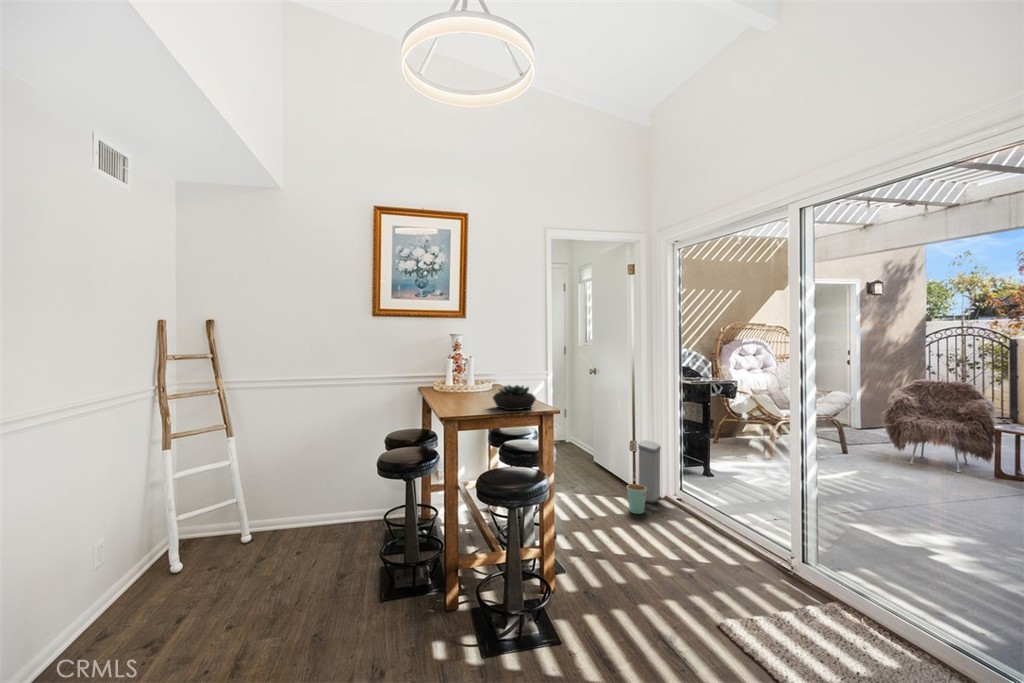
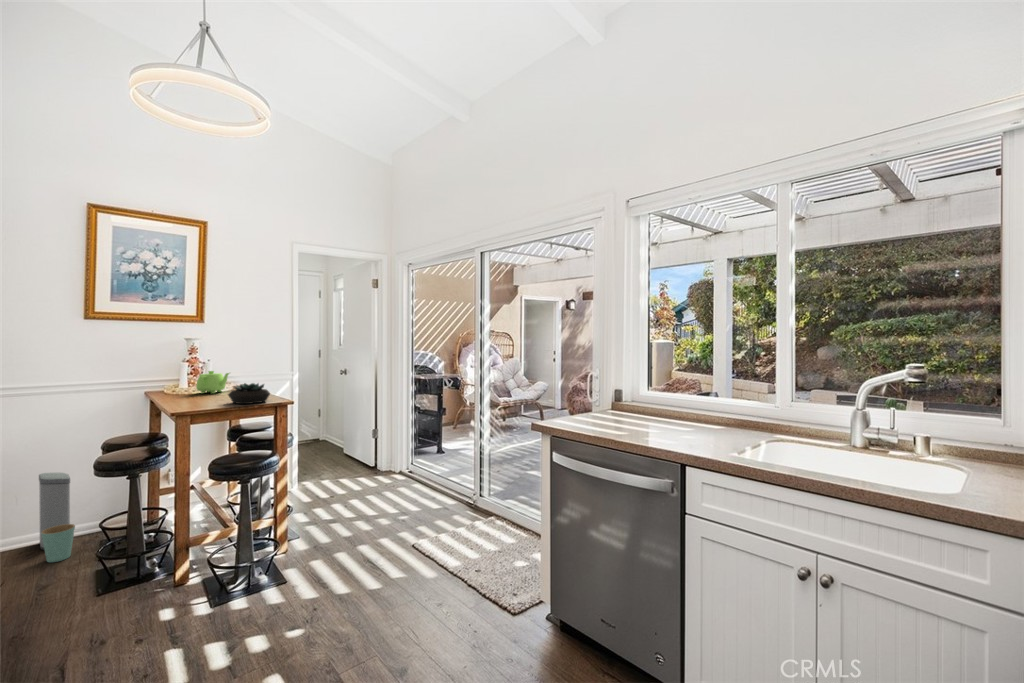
teapot: none [461,368,492,393] -> present [196,371,229,393]
trash can: present [627,440,661,514] -> present [39,473,75,562]

